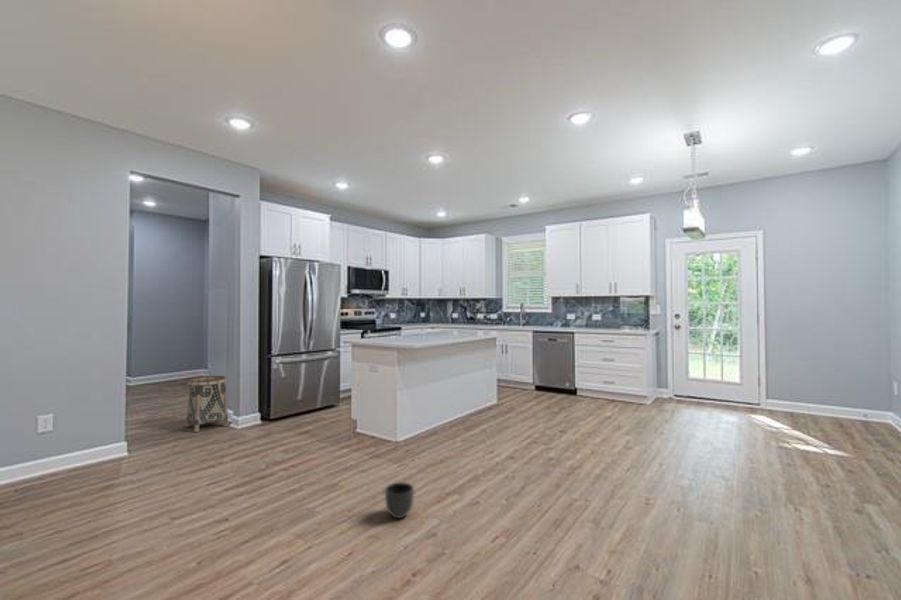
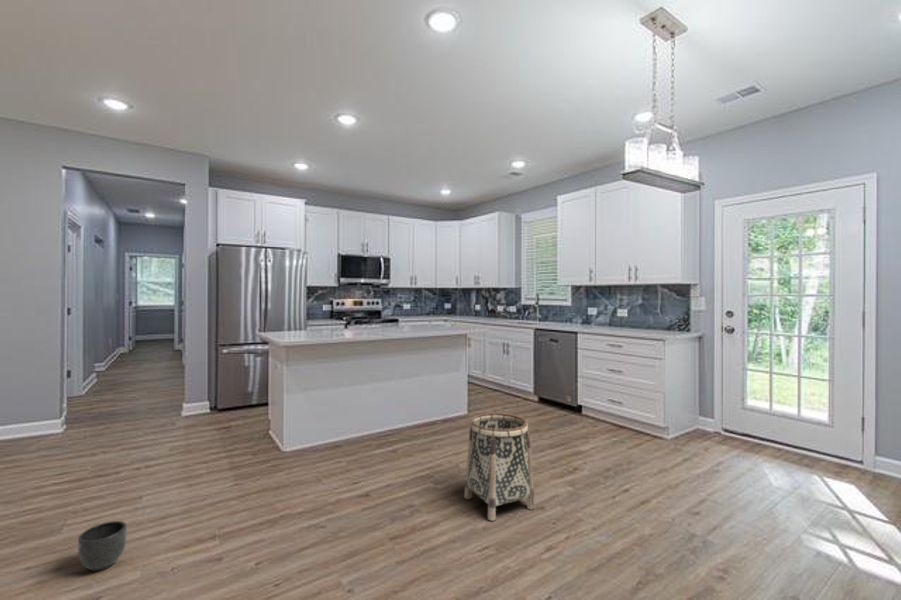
basket: present [187,376,228,432] -> present [465,413,535,521]

